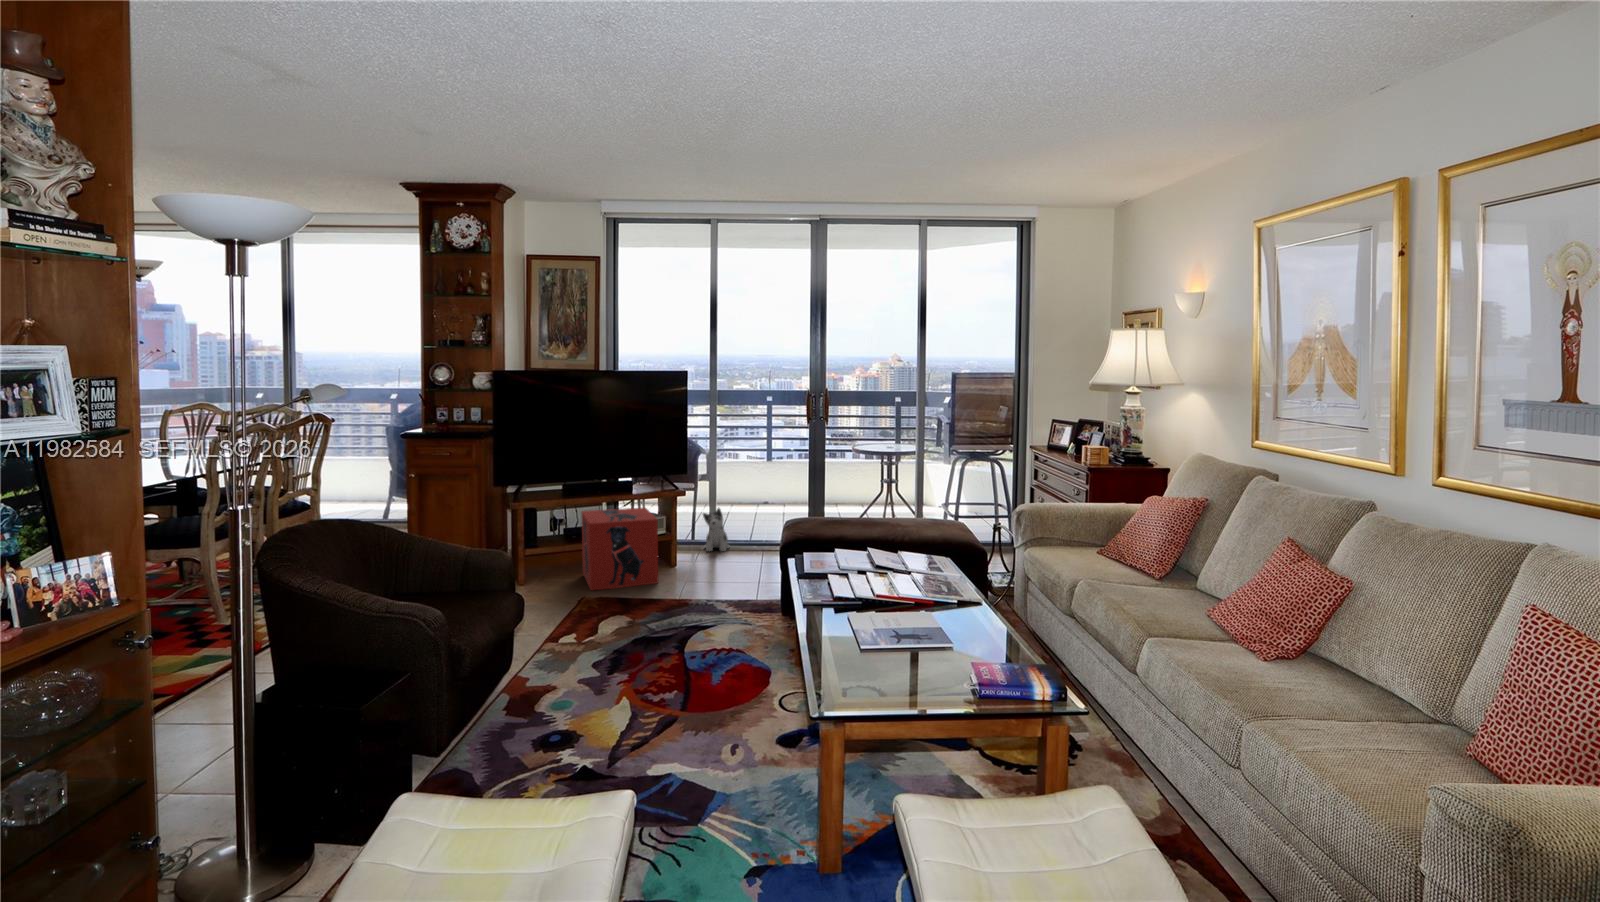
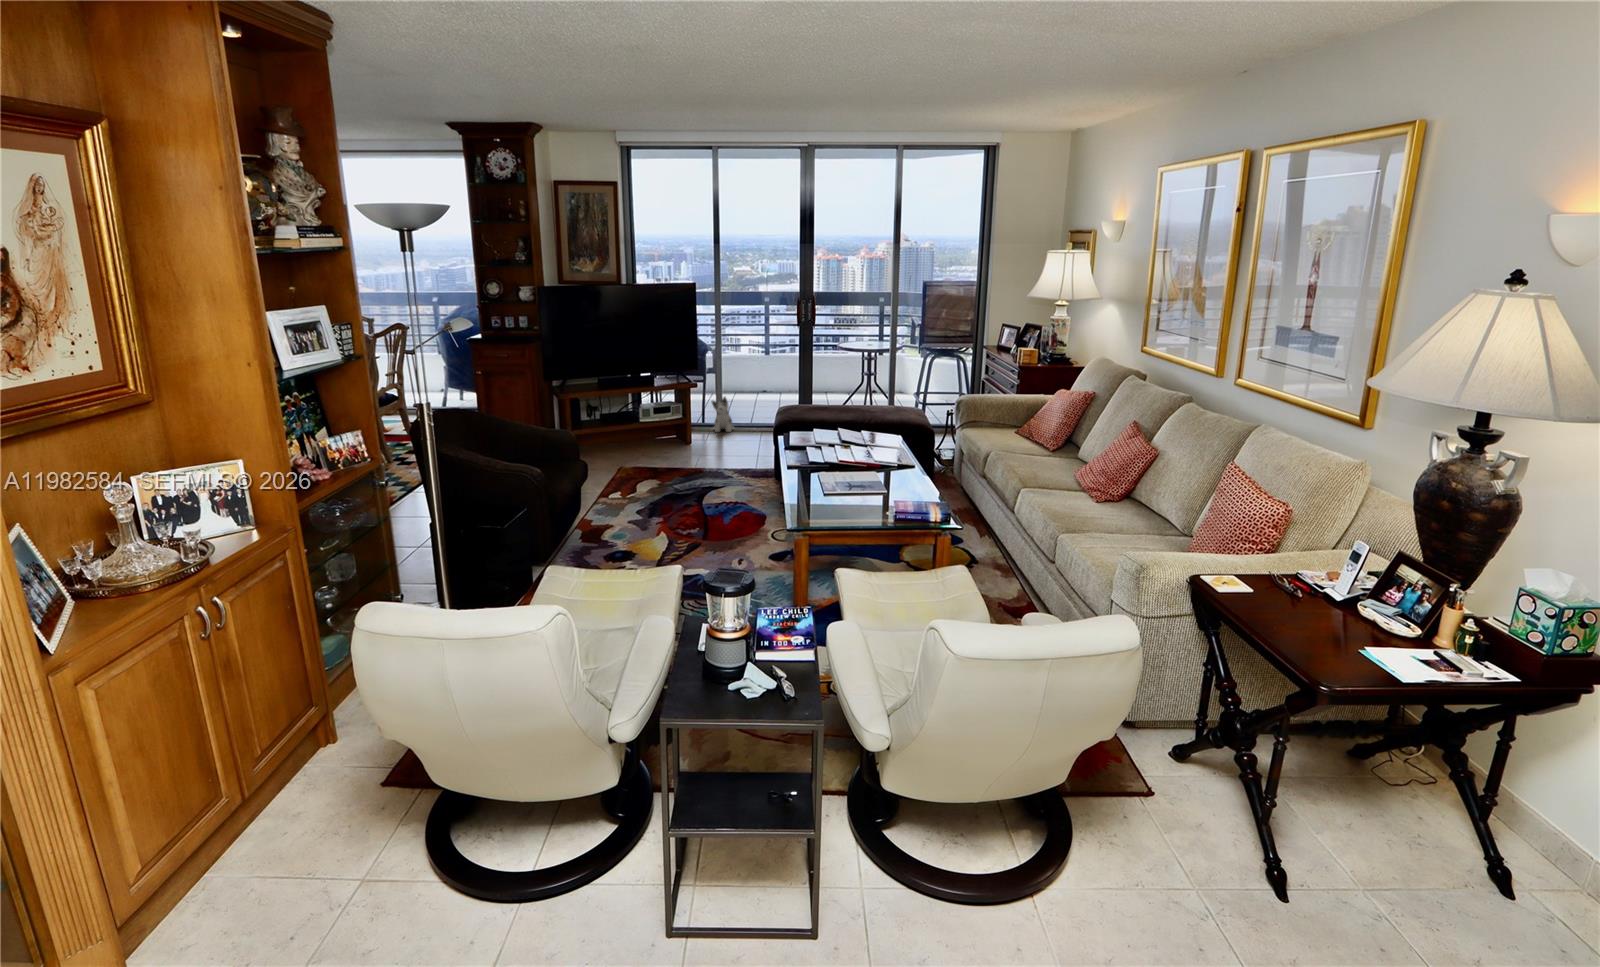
storage box: present [581,508,658,591] -> none [614,396,678,462]

